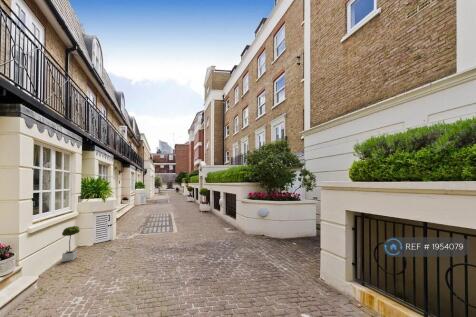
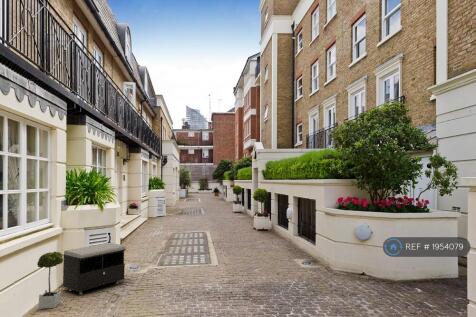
storage bench: none [78,221,120,252] -> present [63,243,126,294]

